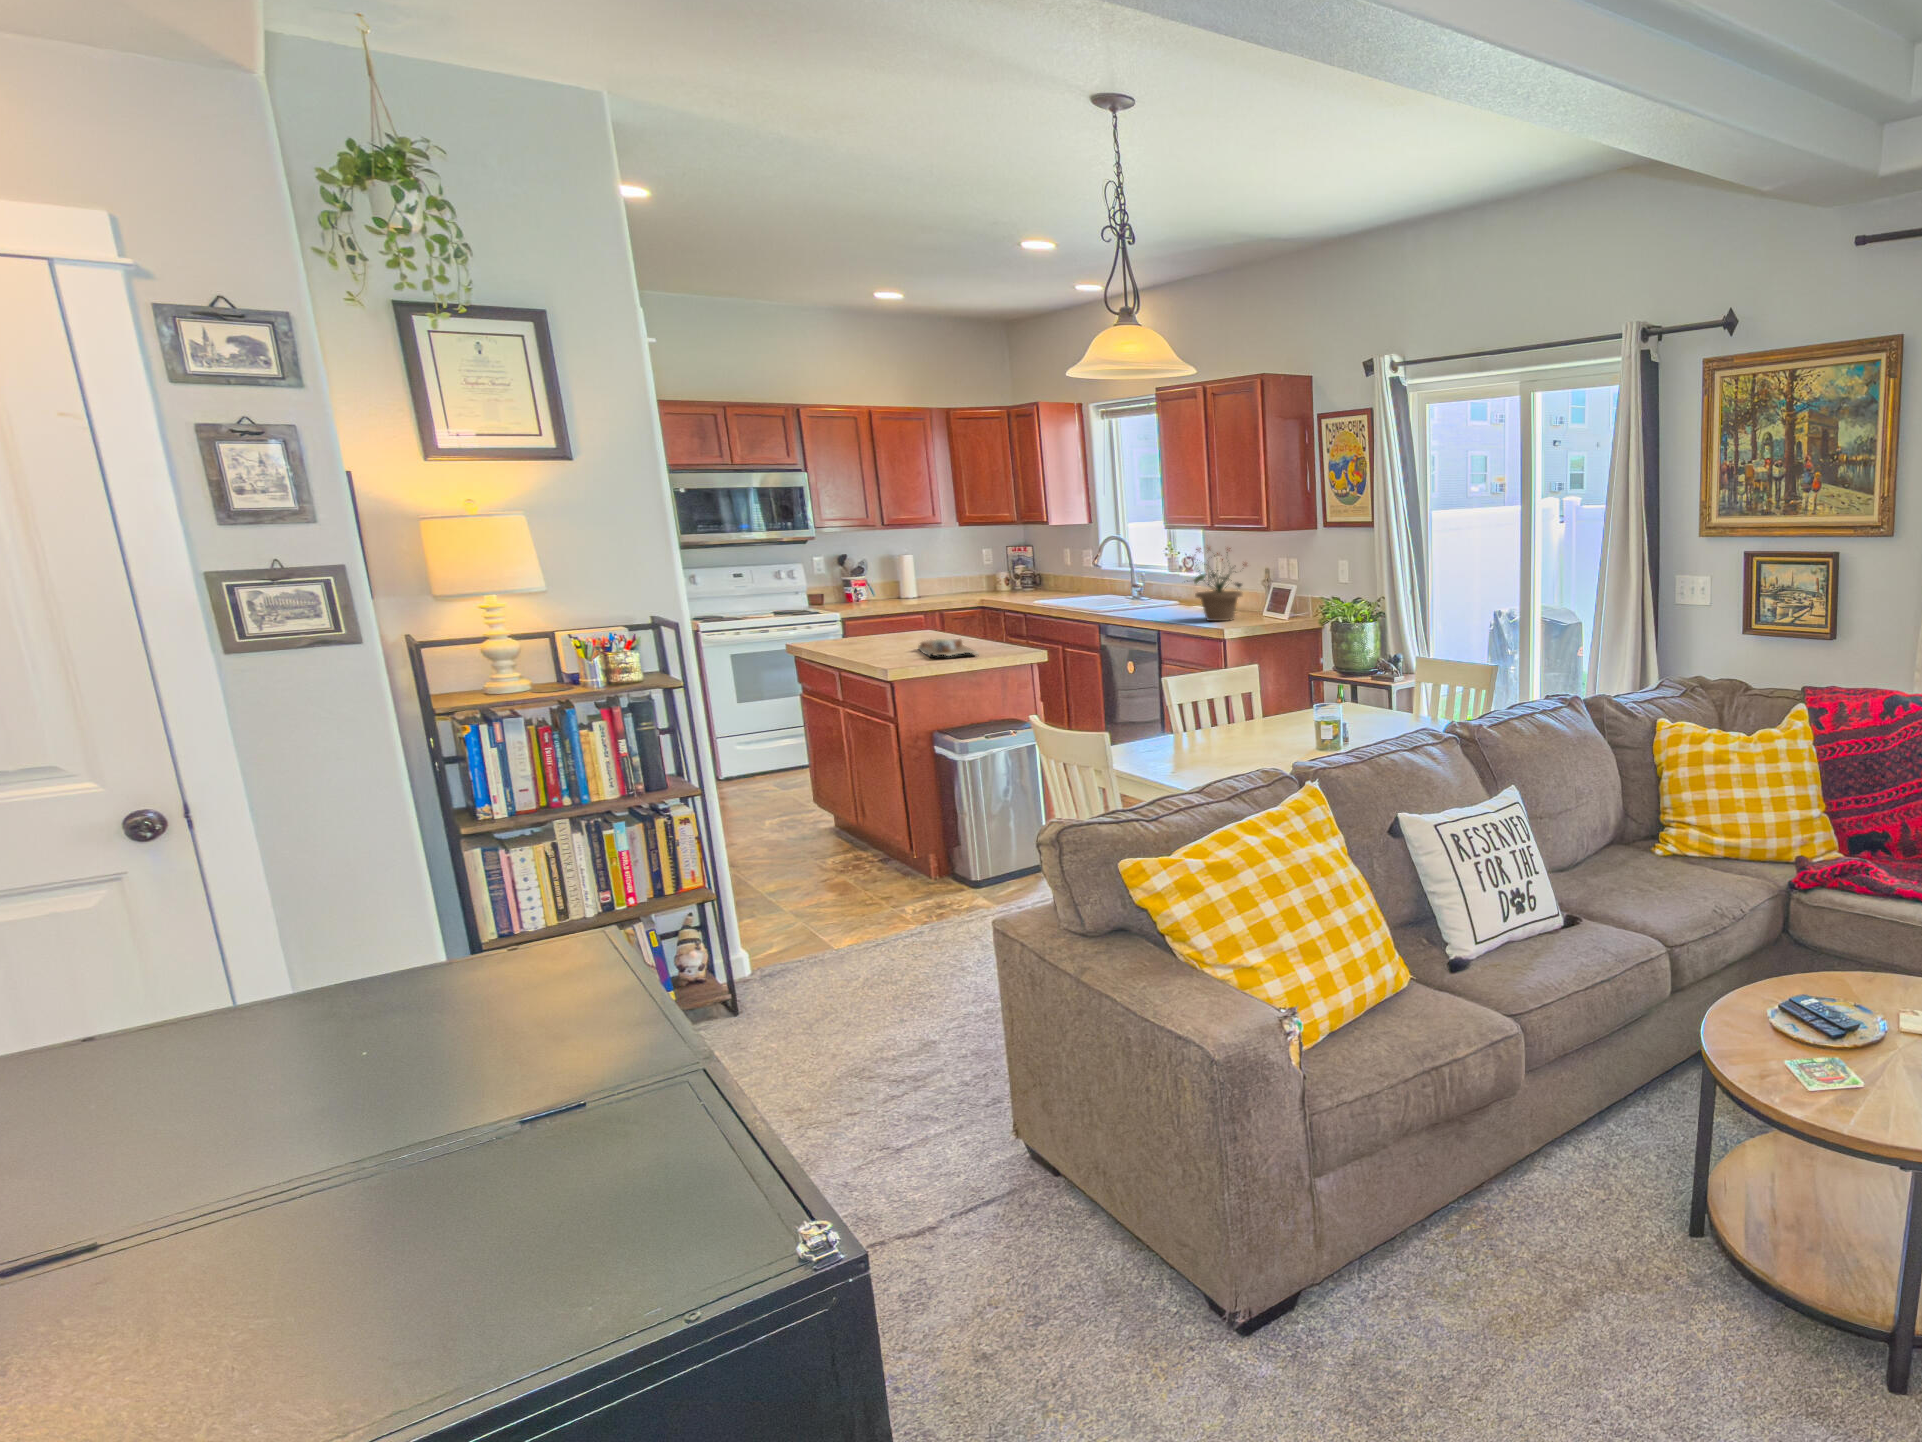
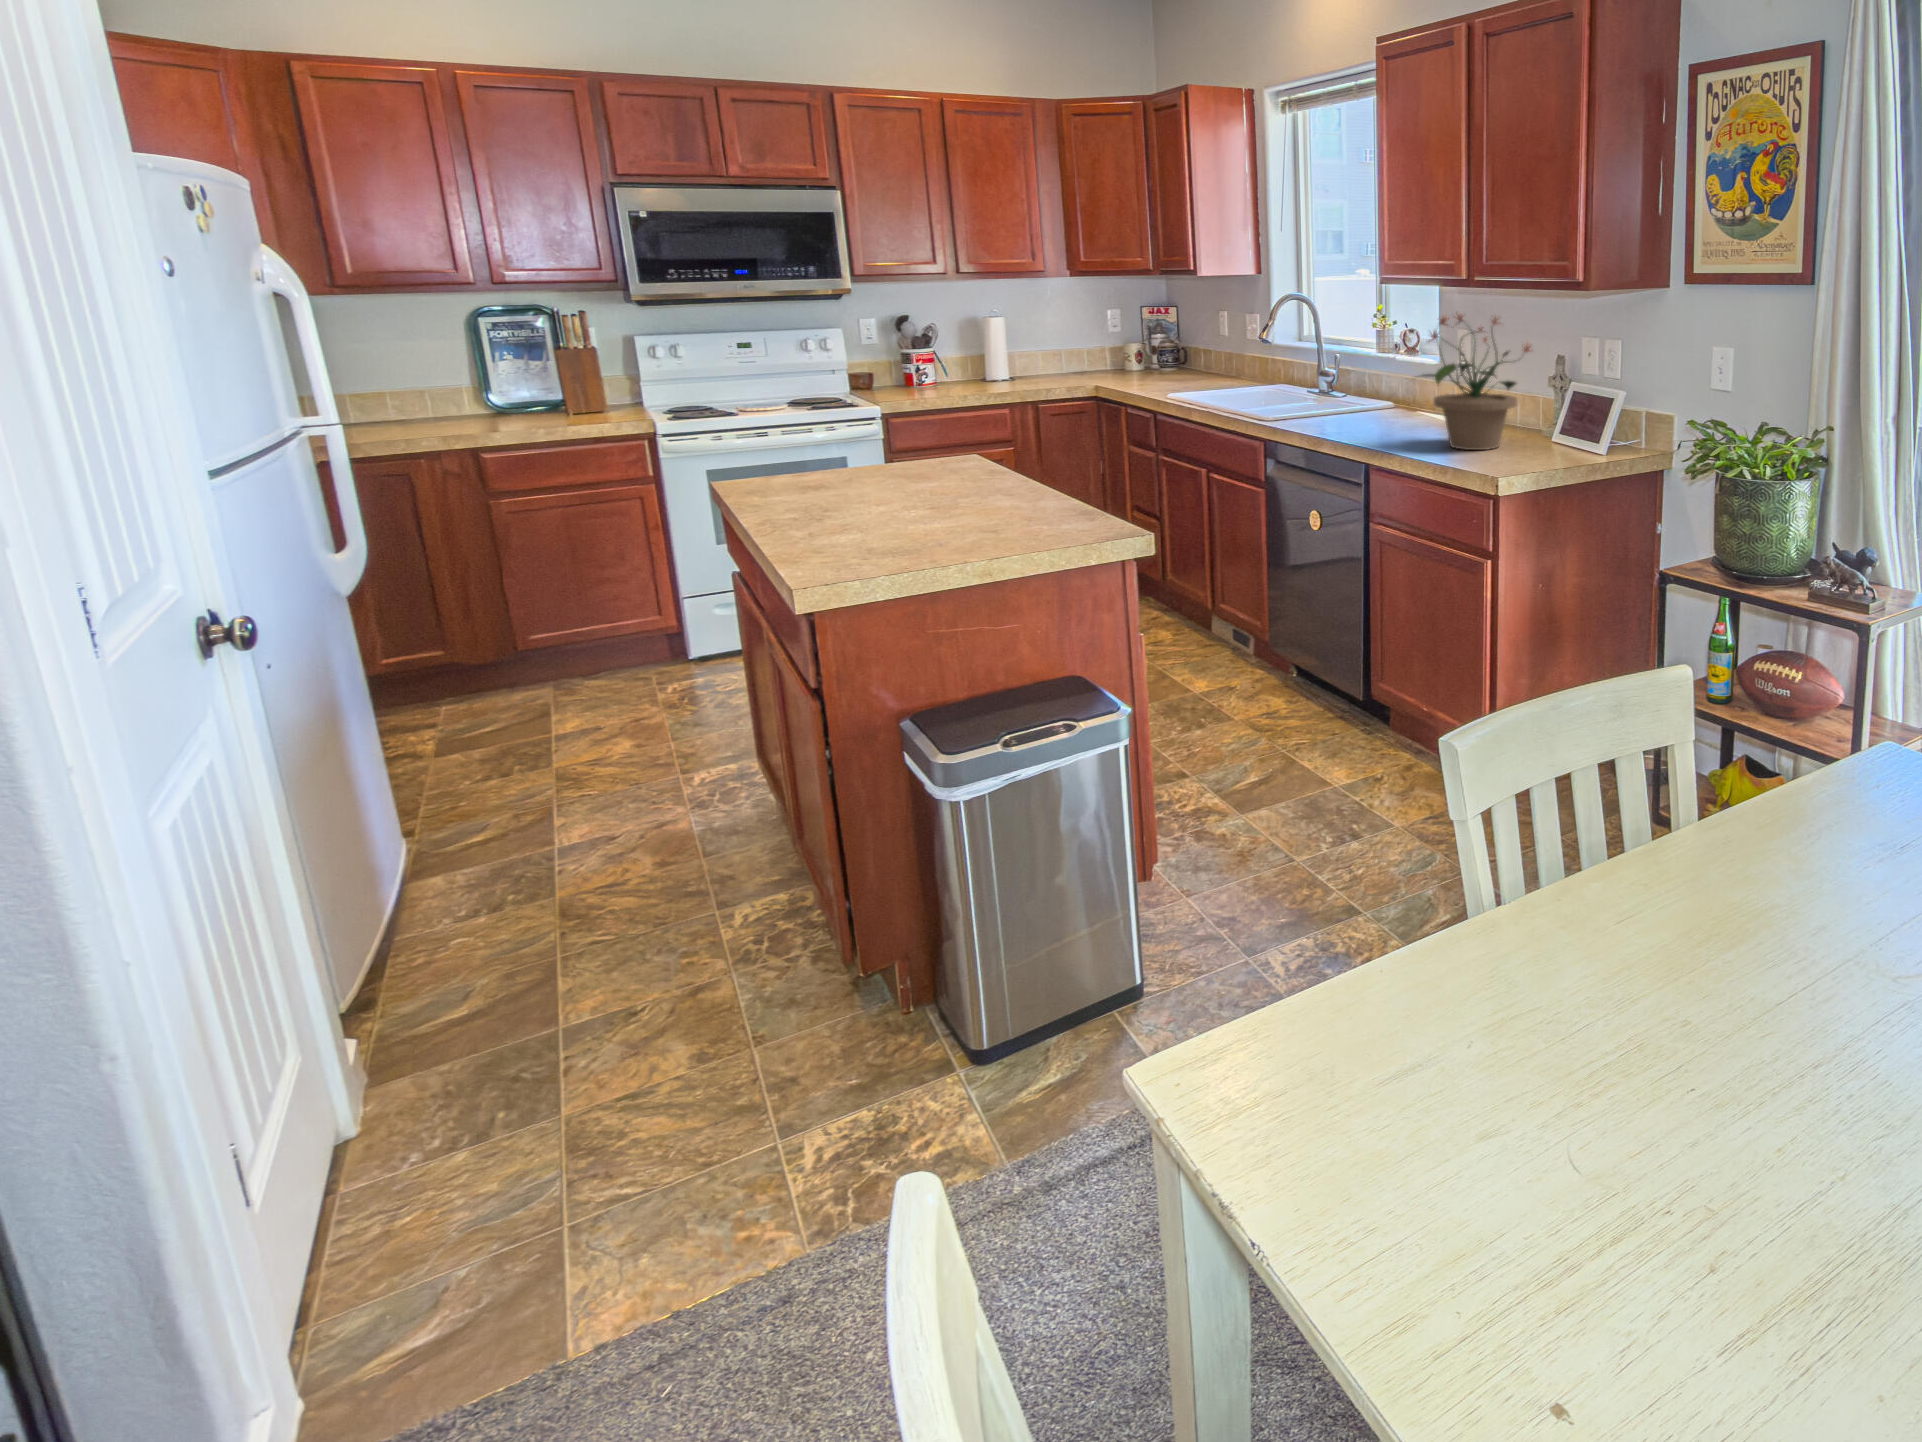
cutting board: present [918,639,978,656] -> none [911,493,1014,549]

